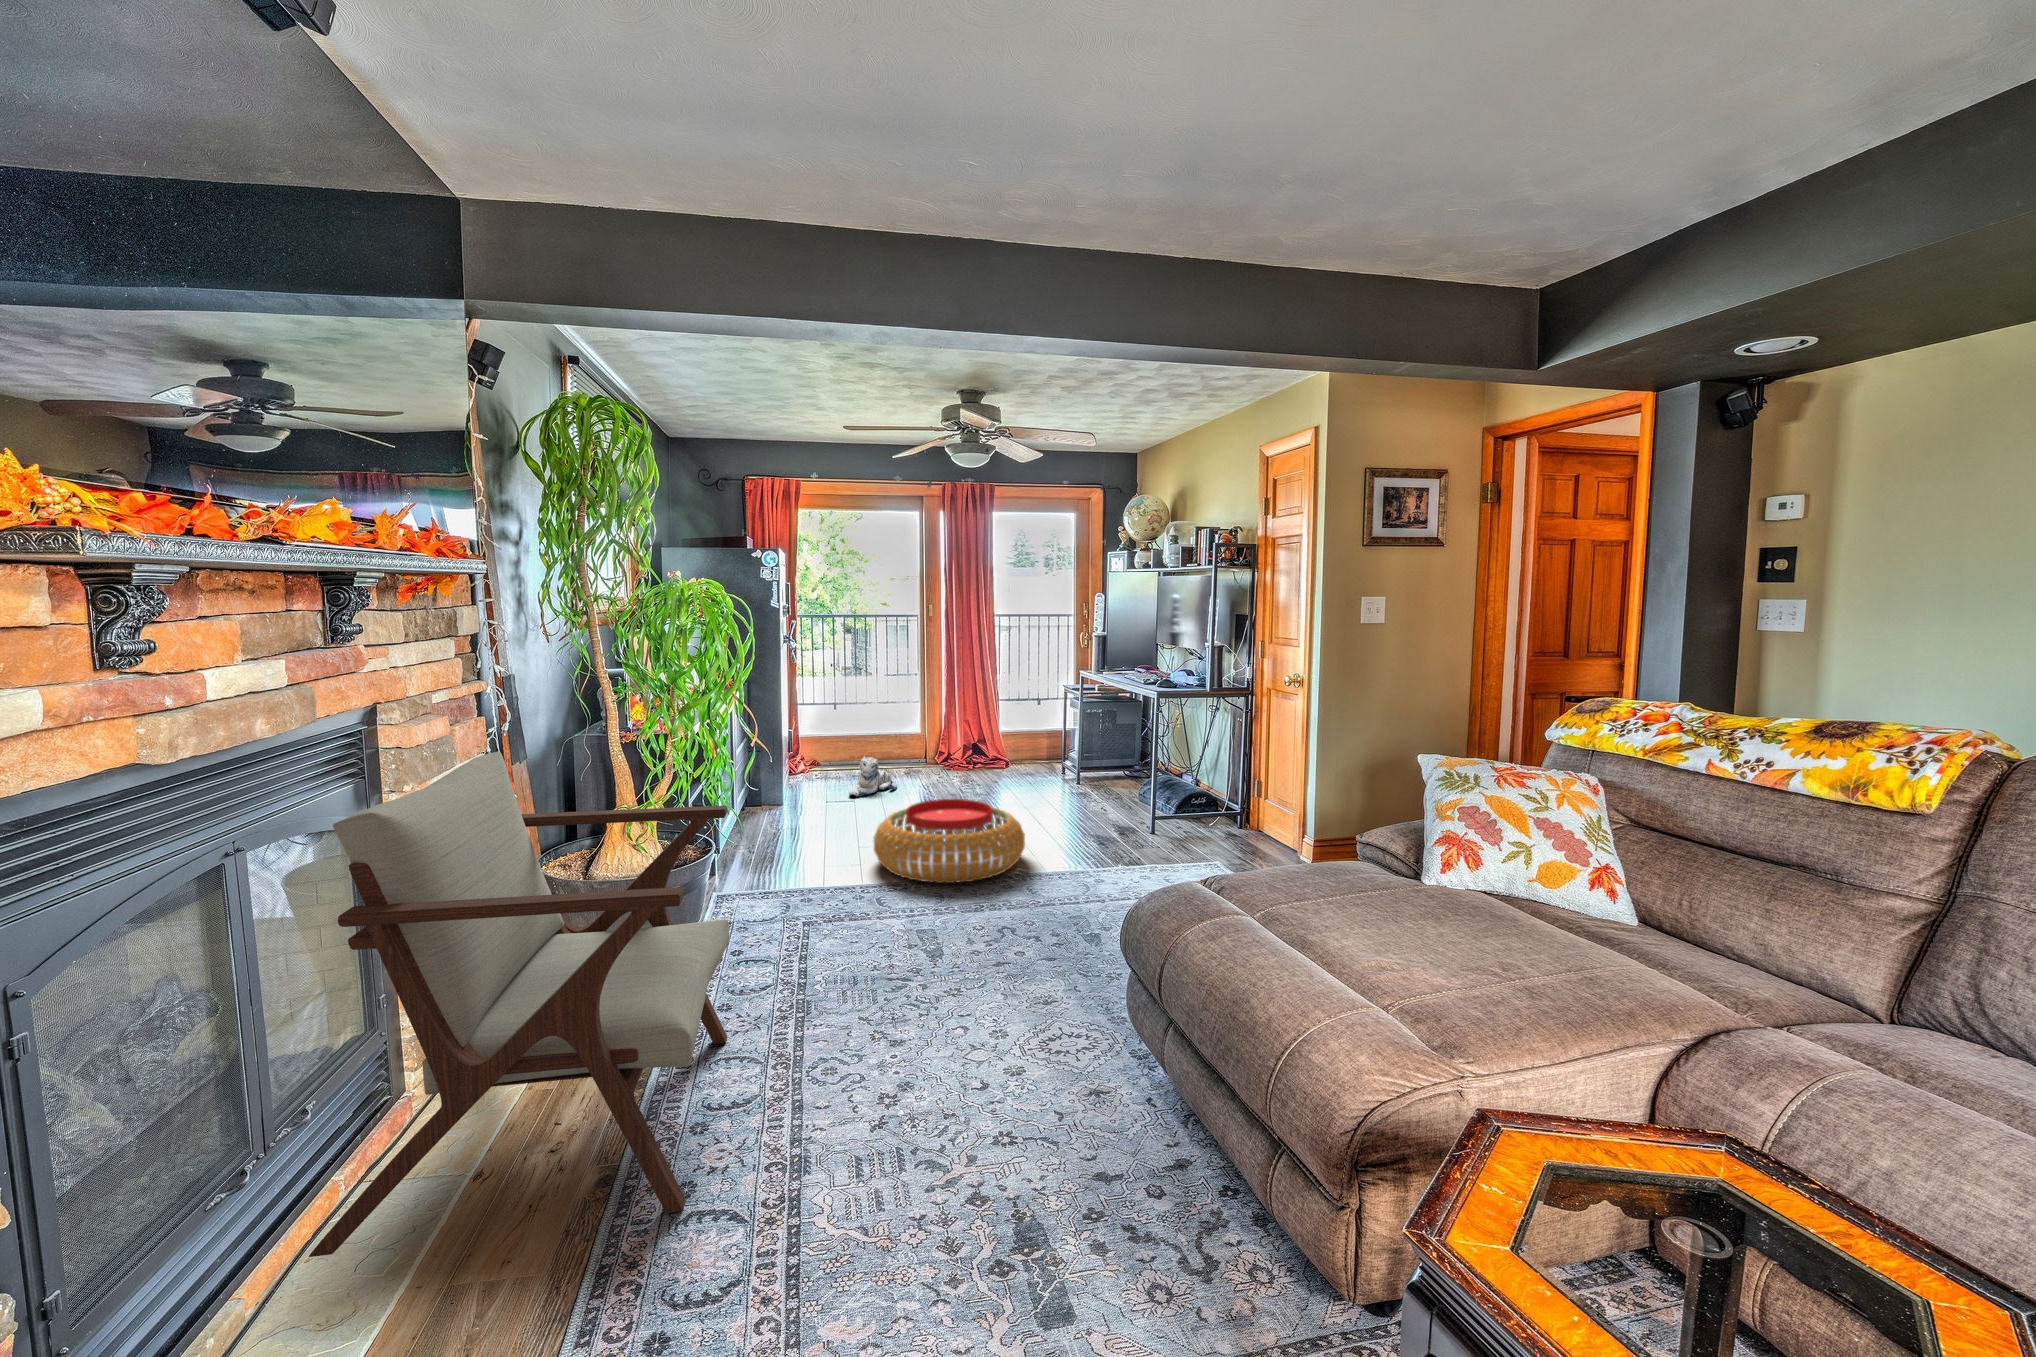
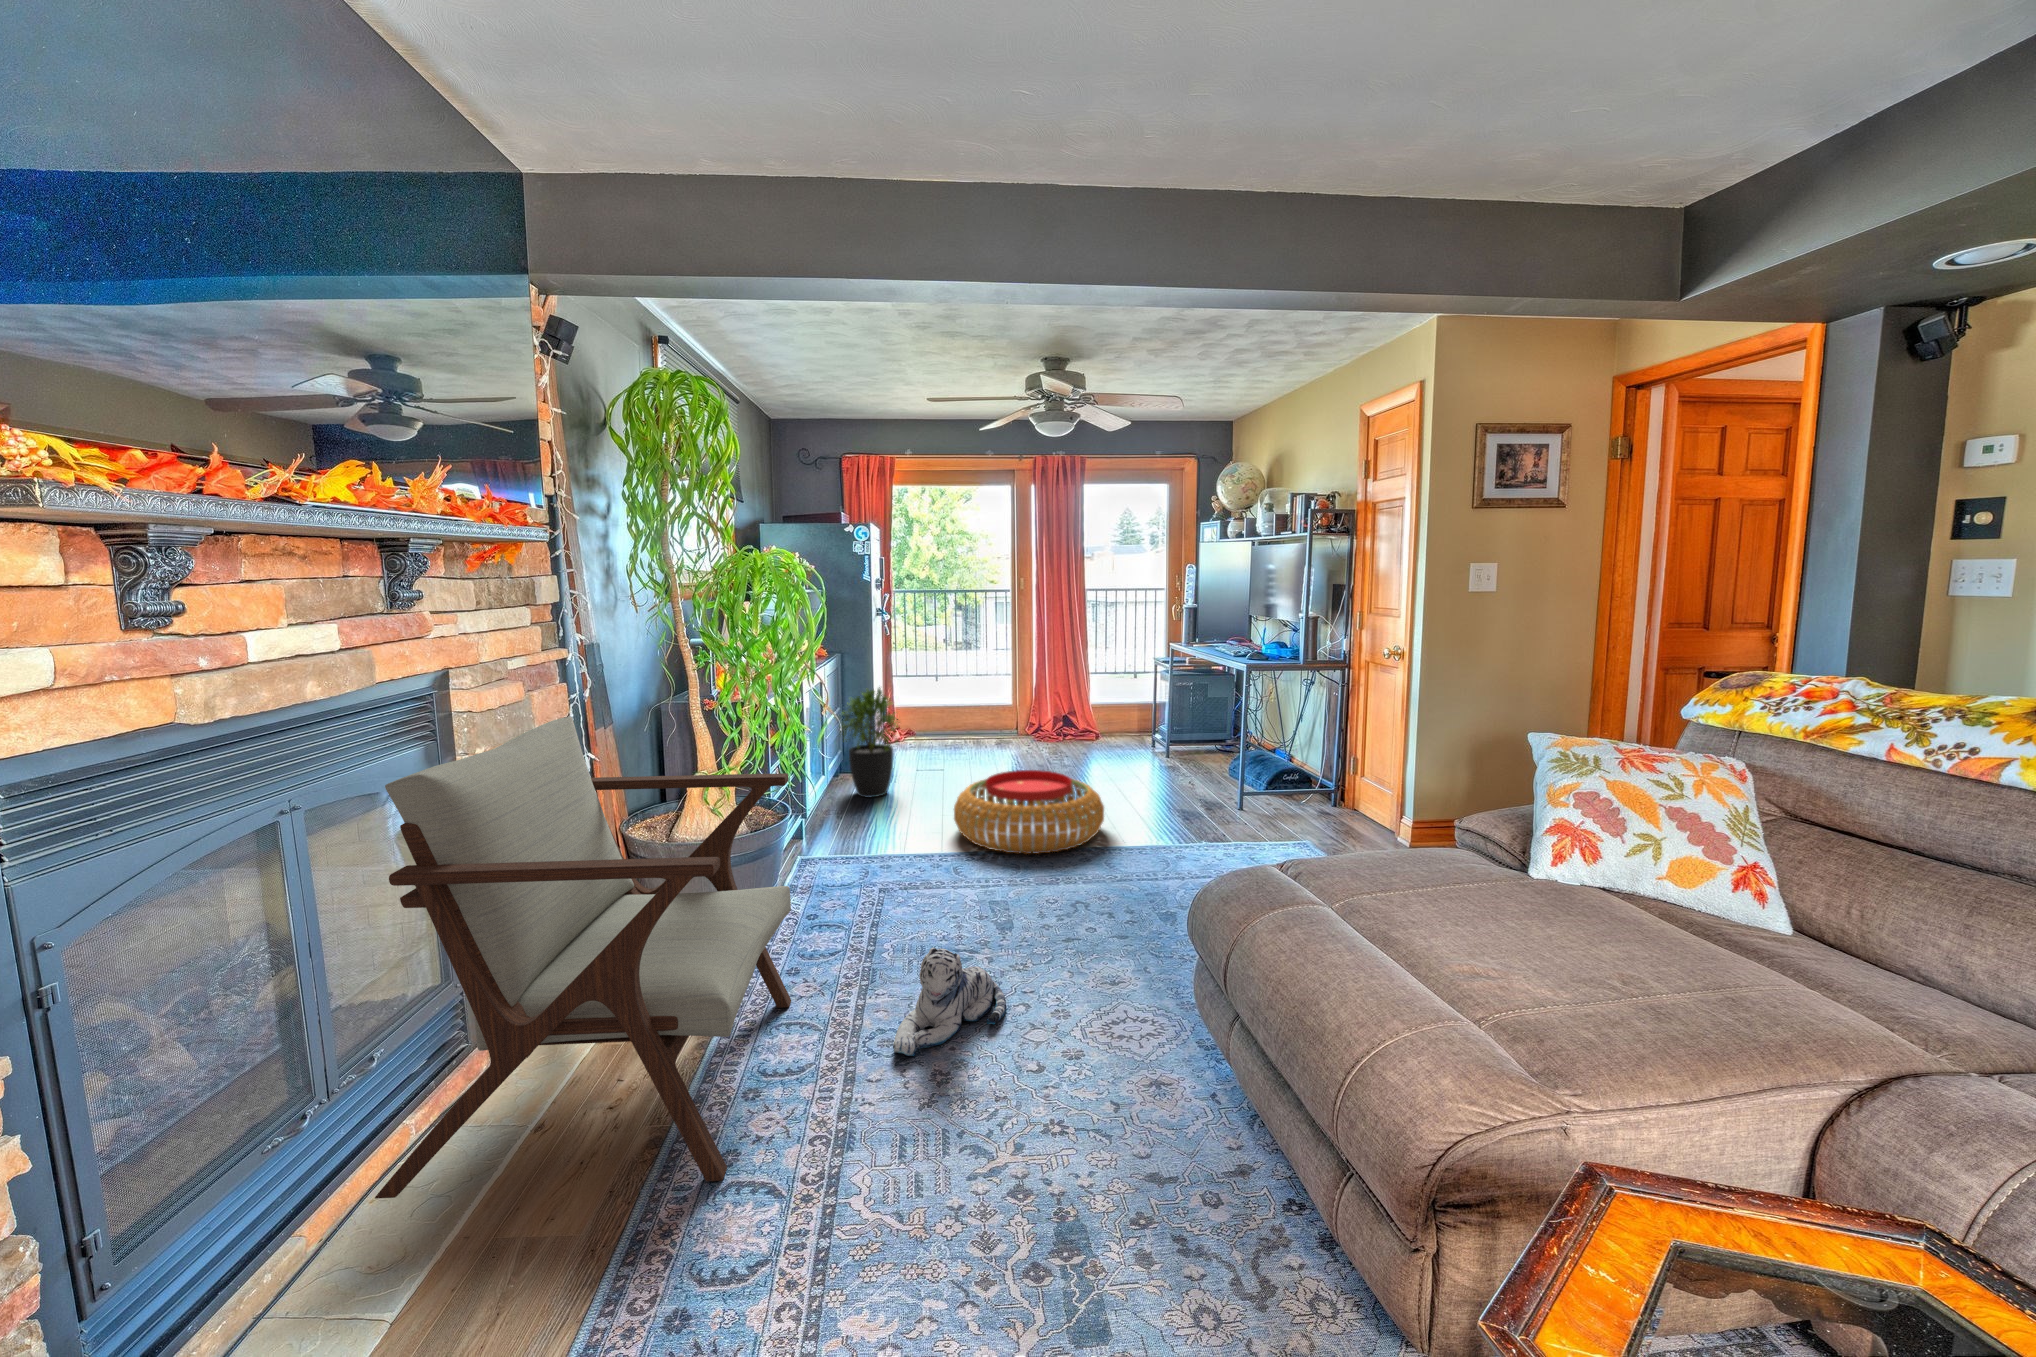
potted plant: none [746,715,815,831] -> present [842,687,898,797]
plush toy: present [849,756,897,796] -> present [893,948,1006,1056]

